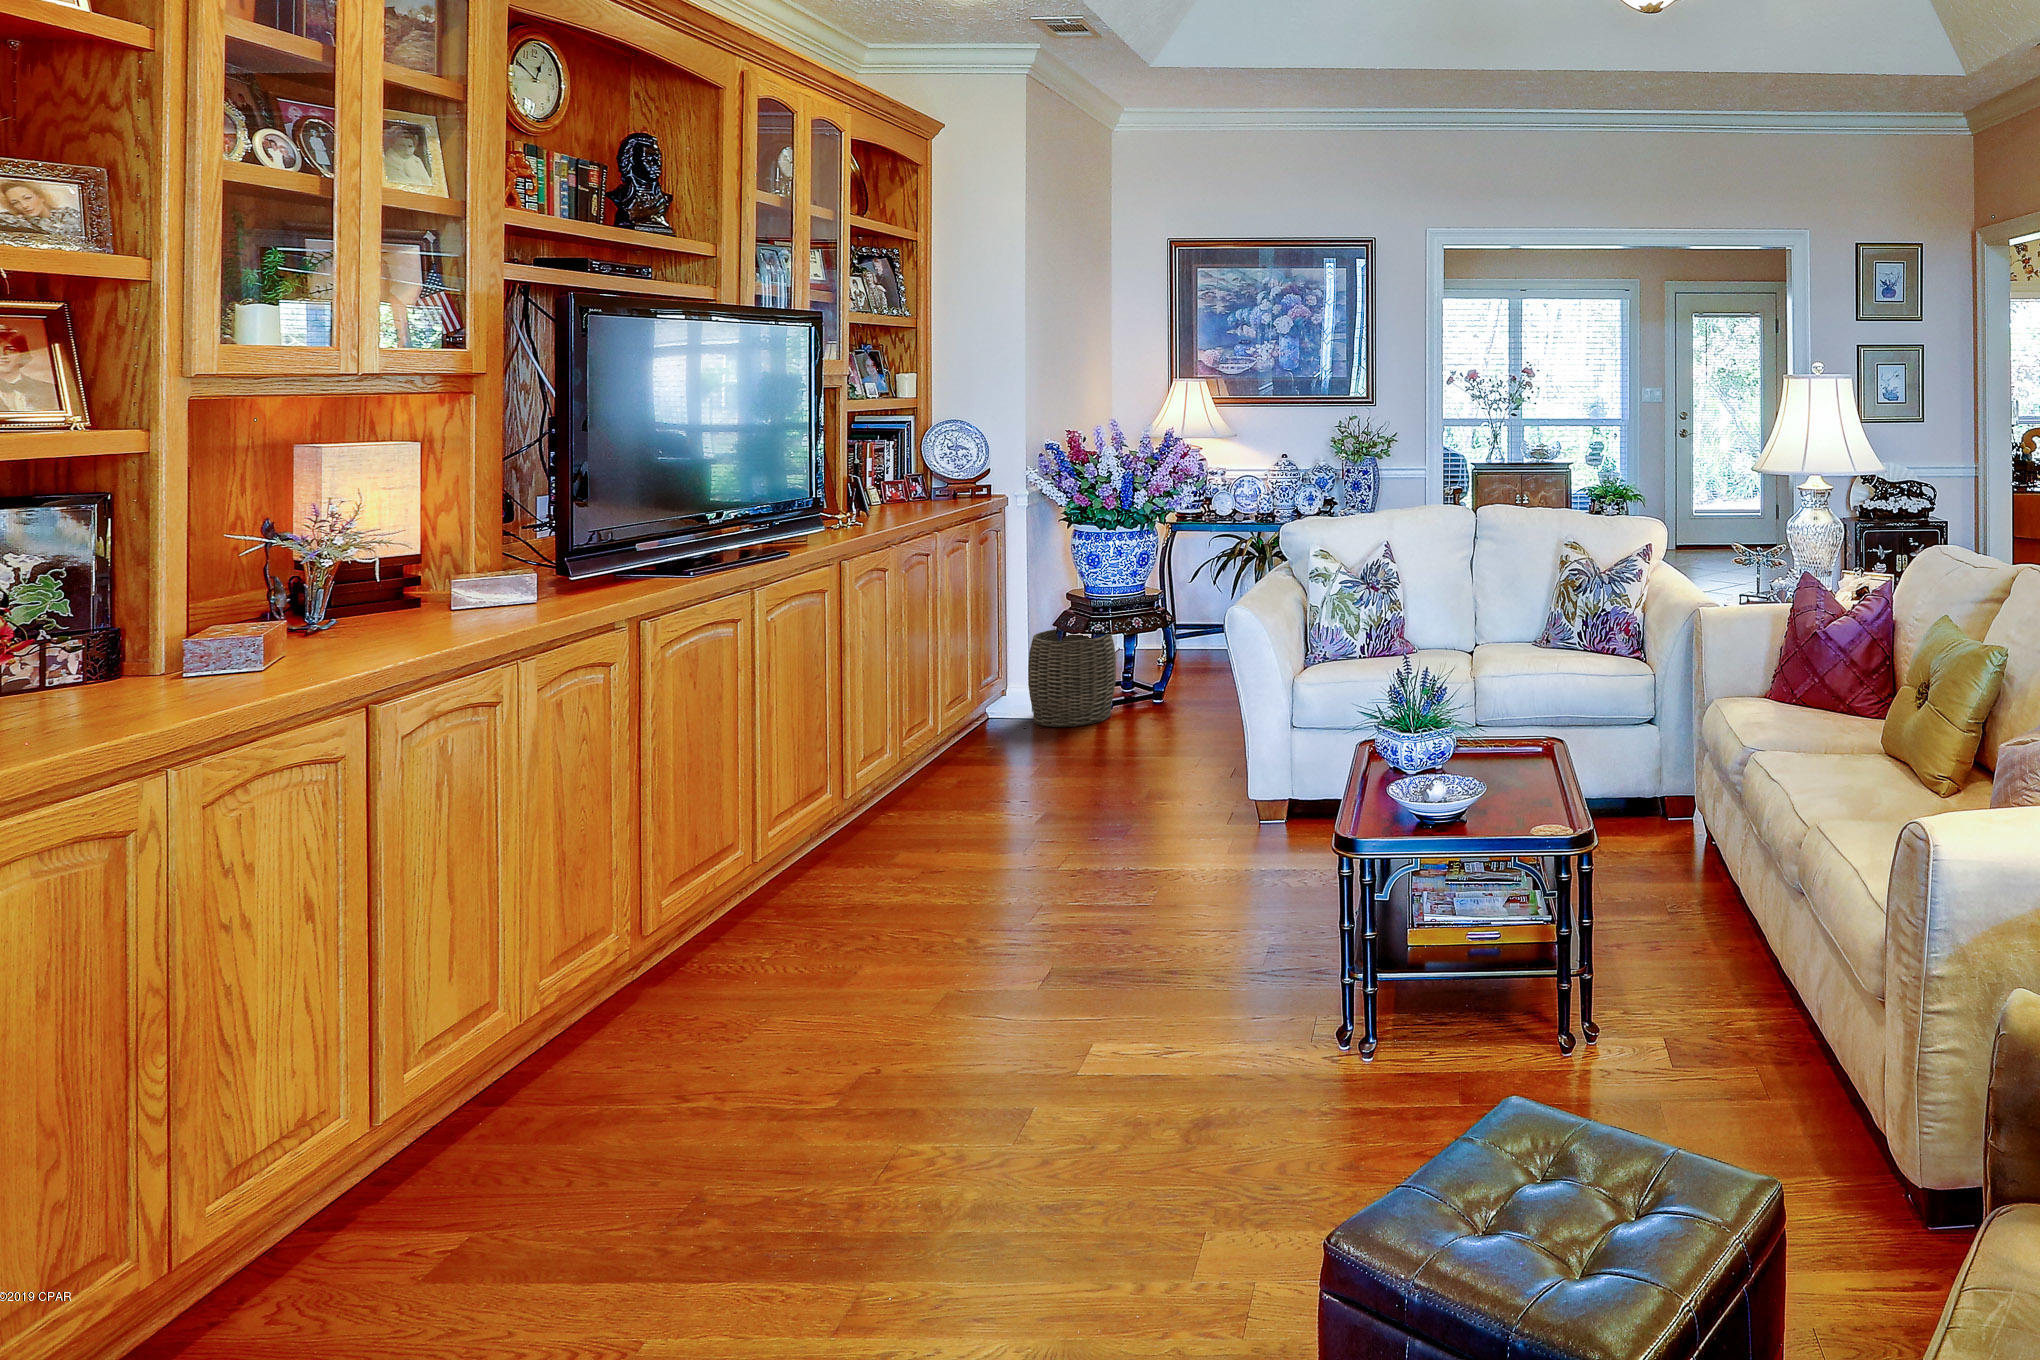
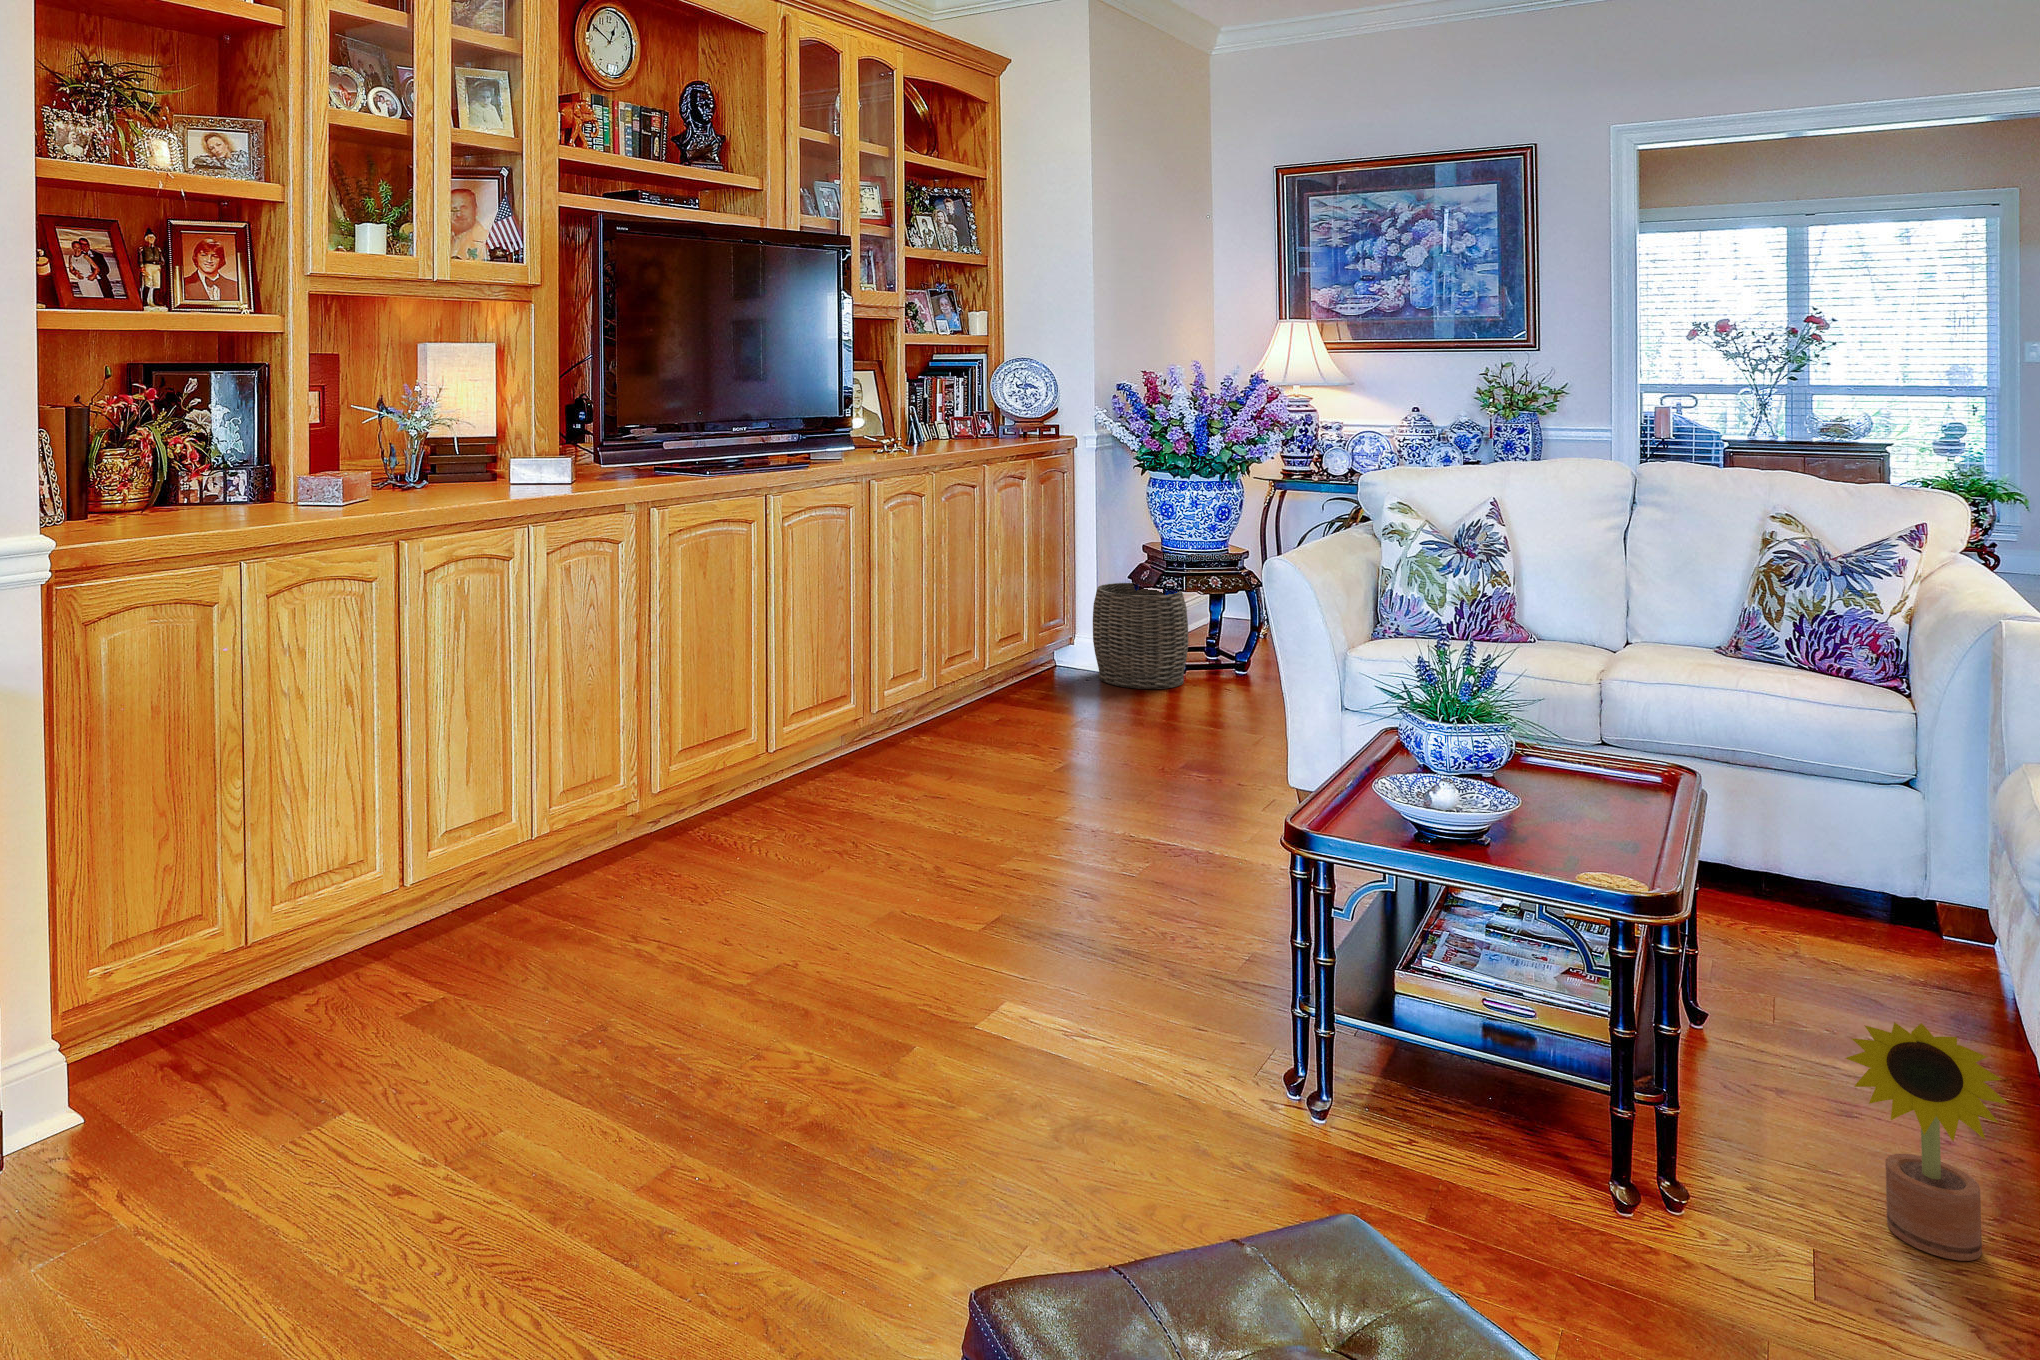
decorative plant: none [1641,859,1712,992] -> present [1845,1022,2008,1261]

